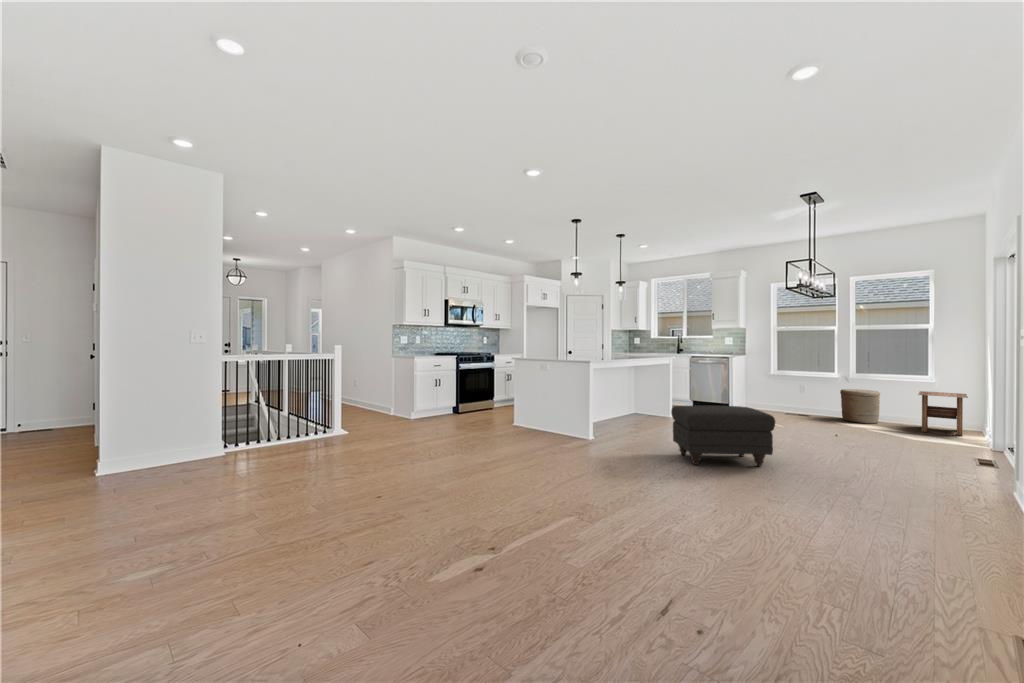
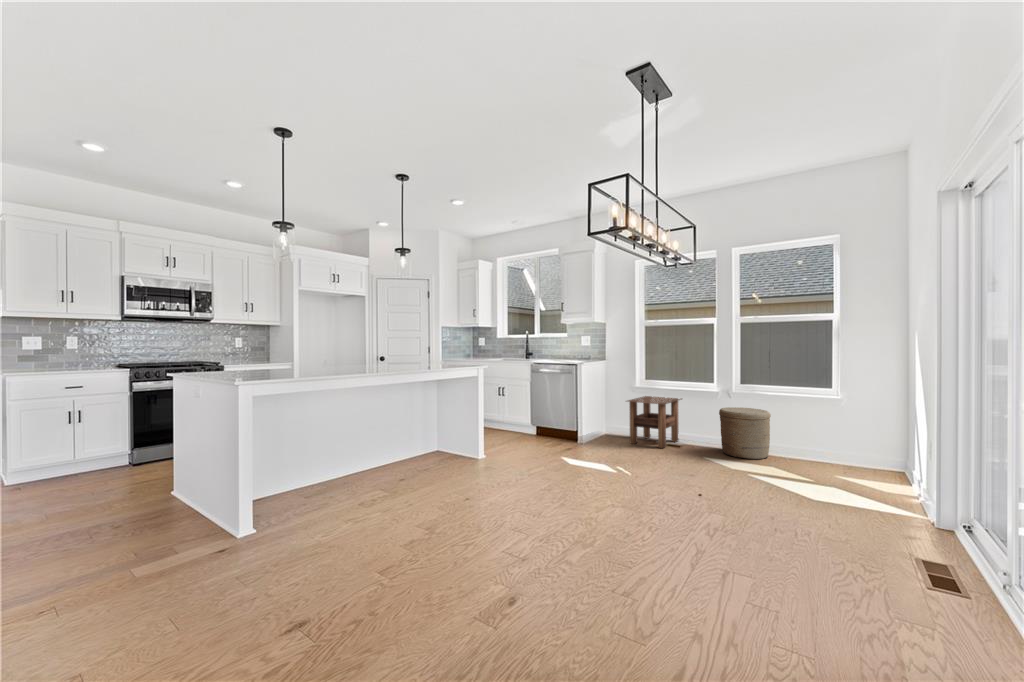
side table: present [918,391,968,436] -> present [628,396,682,448]
ottoman: present [671,405,775,466] -> none [321,478,537,647]

